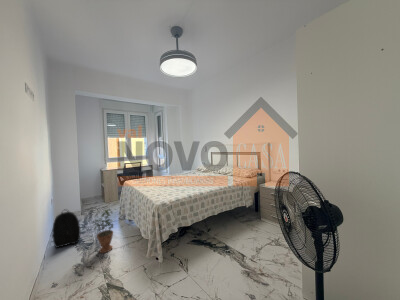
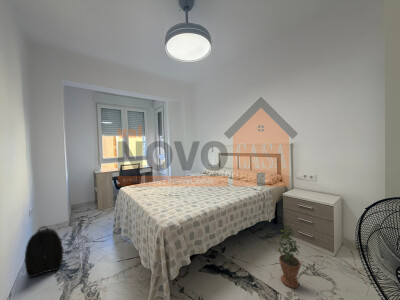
potted plant: present [93,209,113,253] -> present [275,226,301,288]

